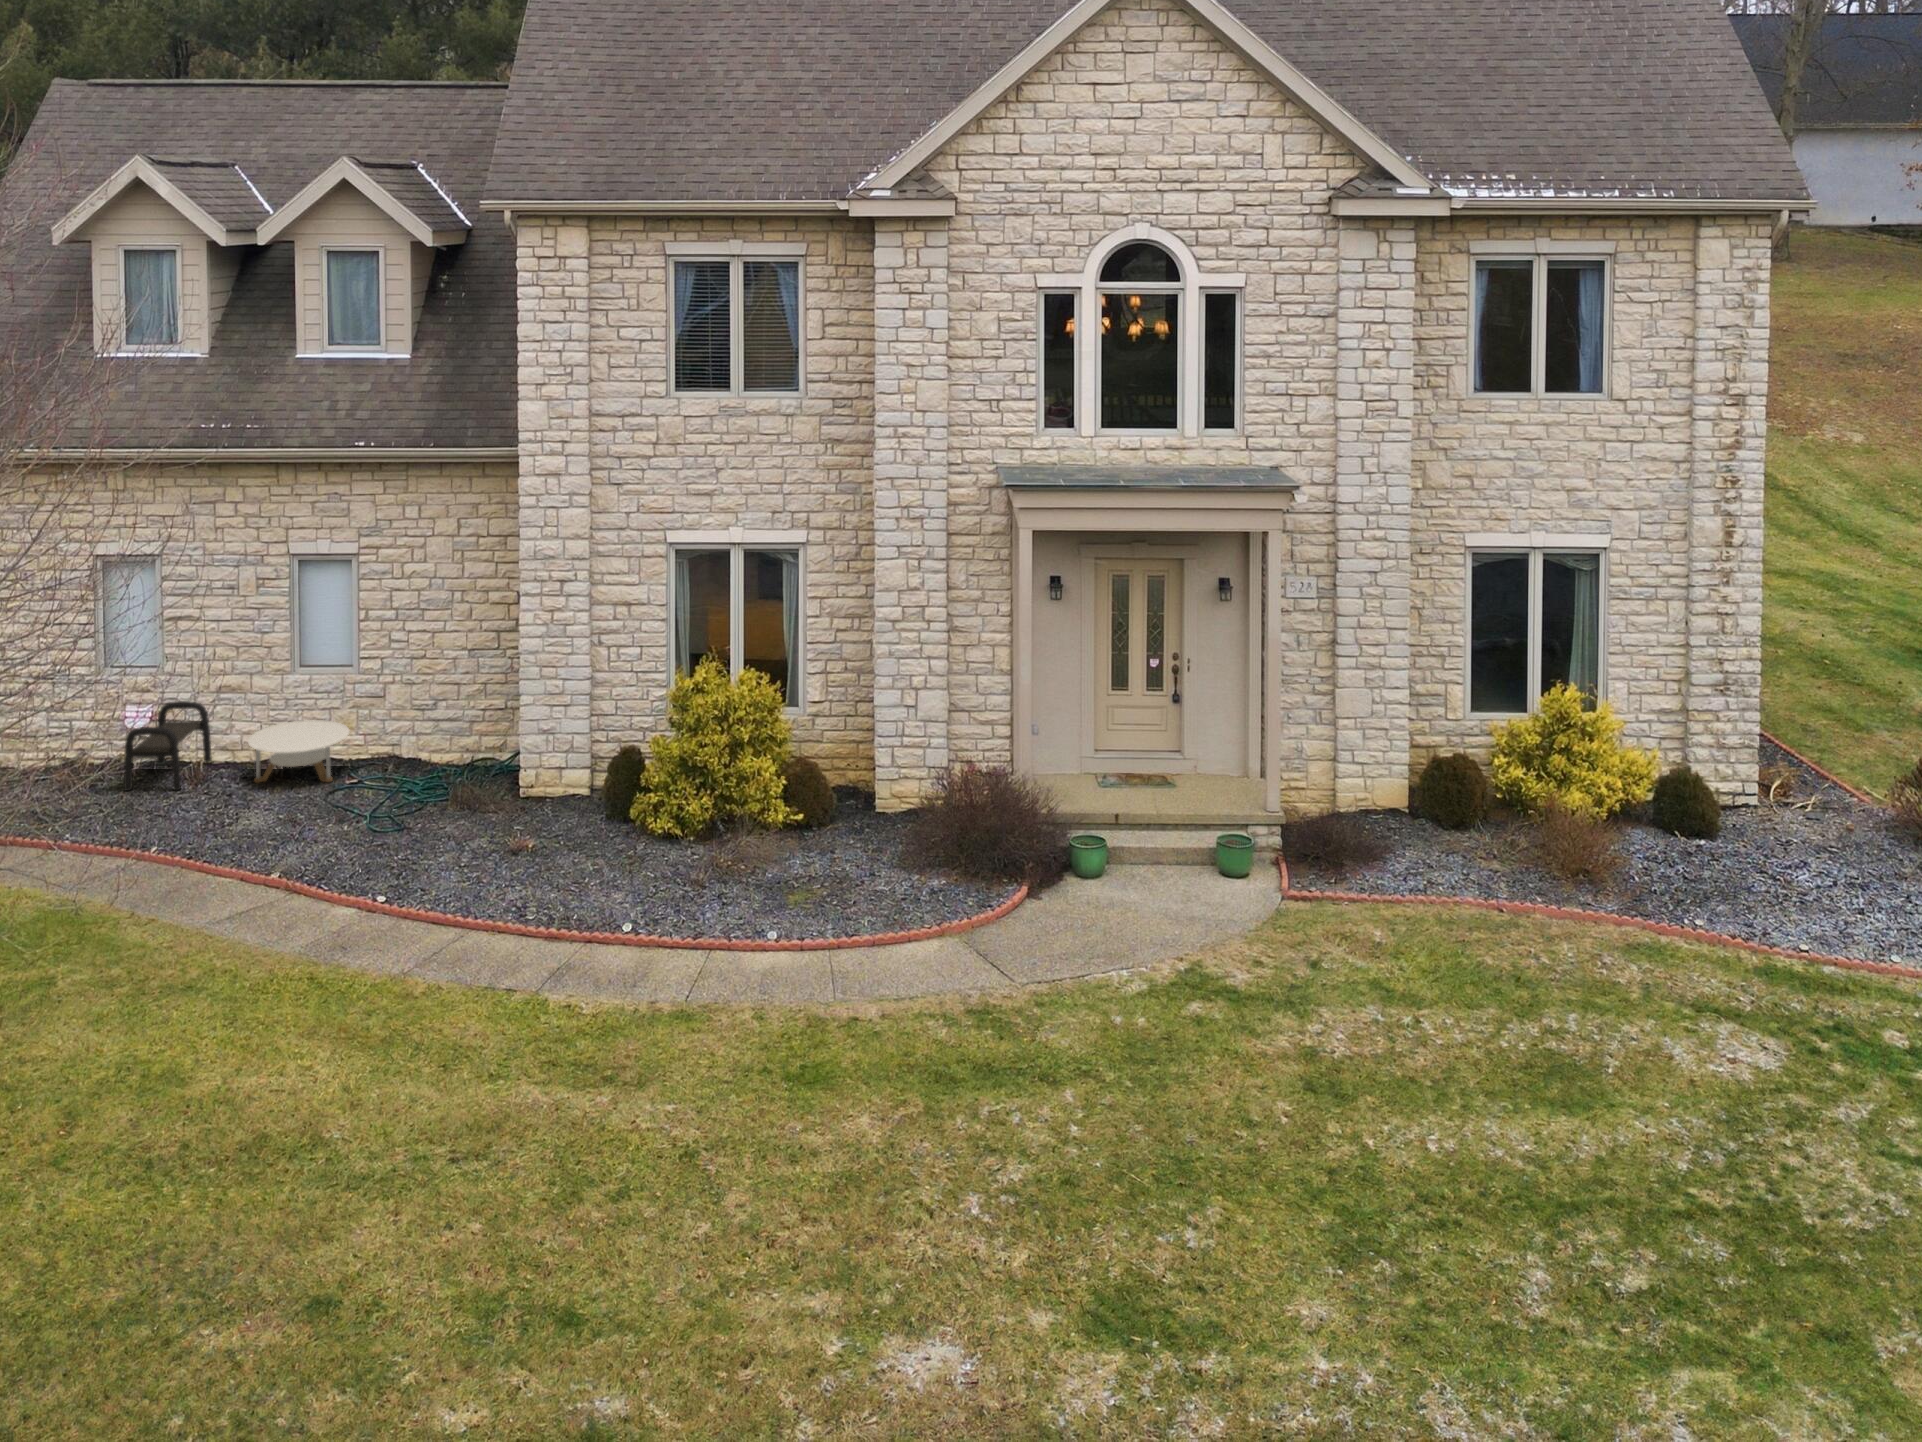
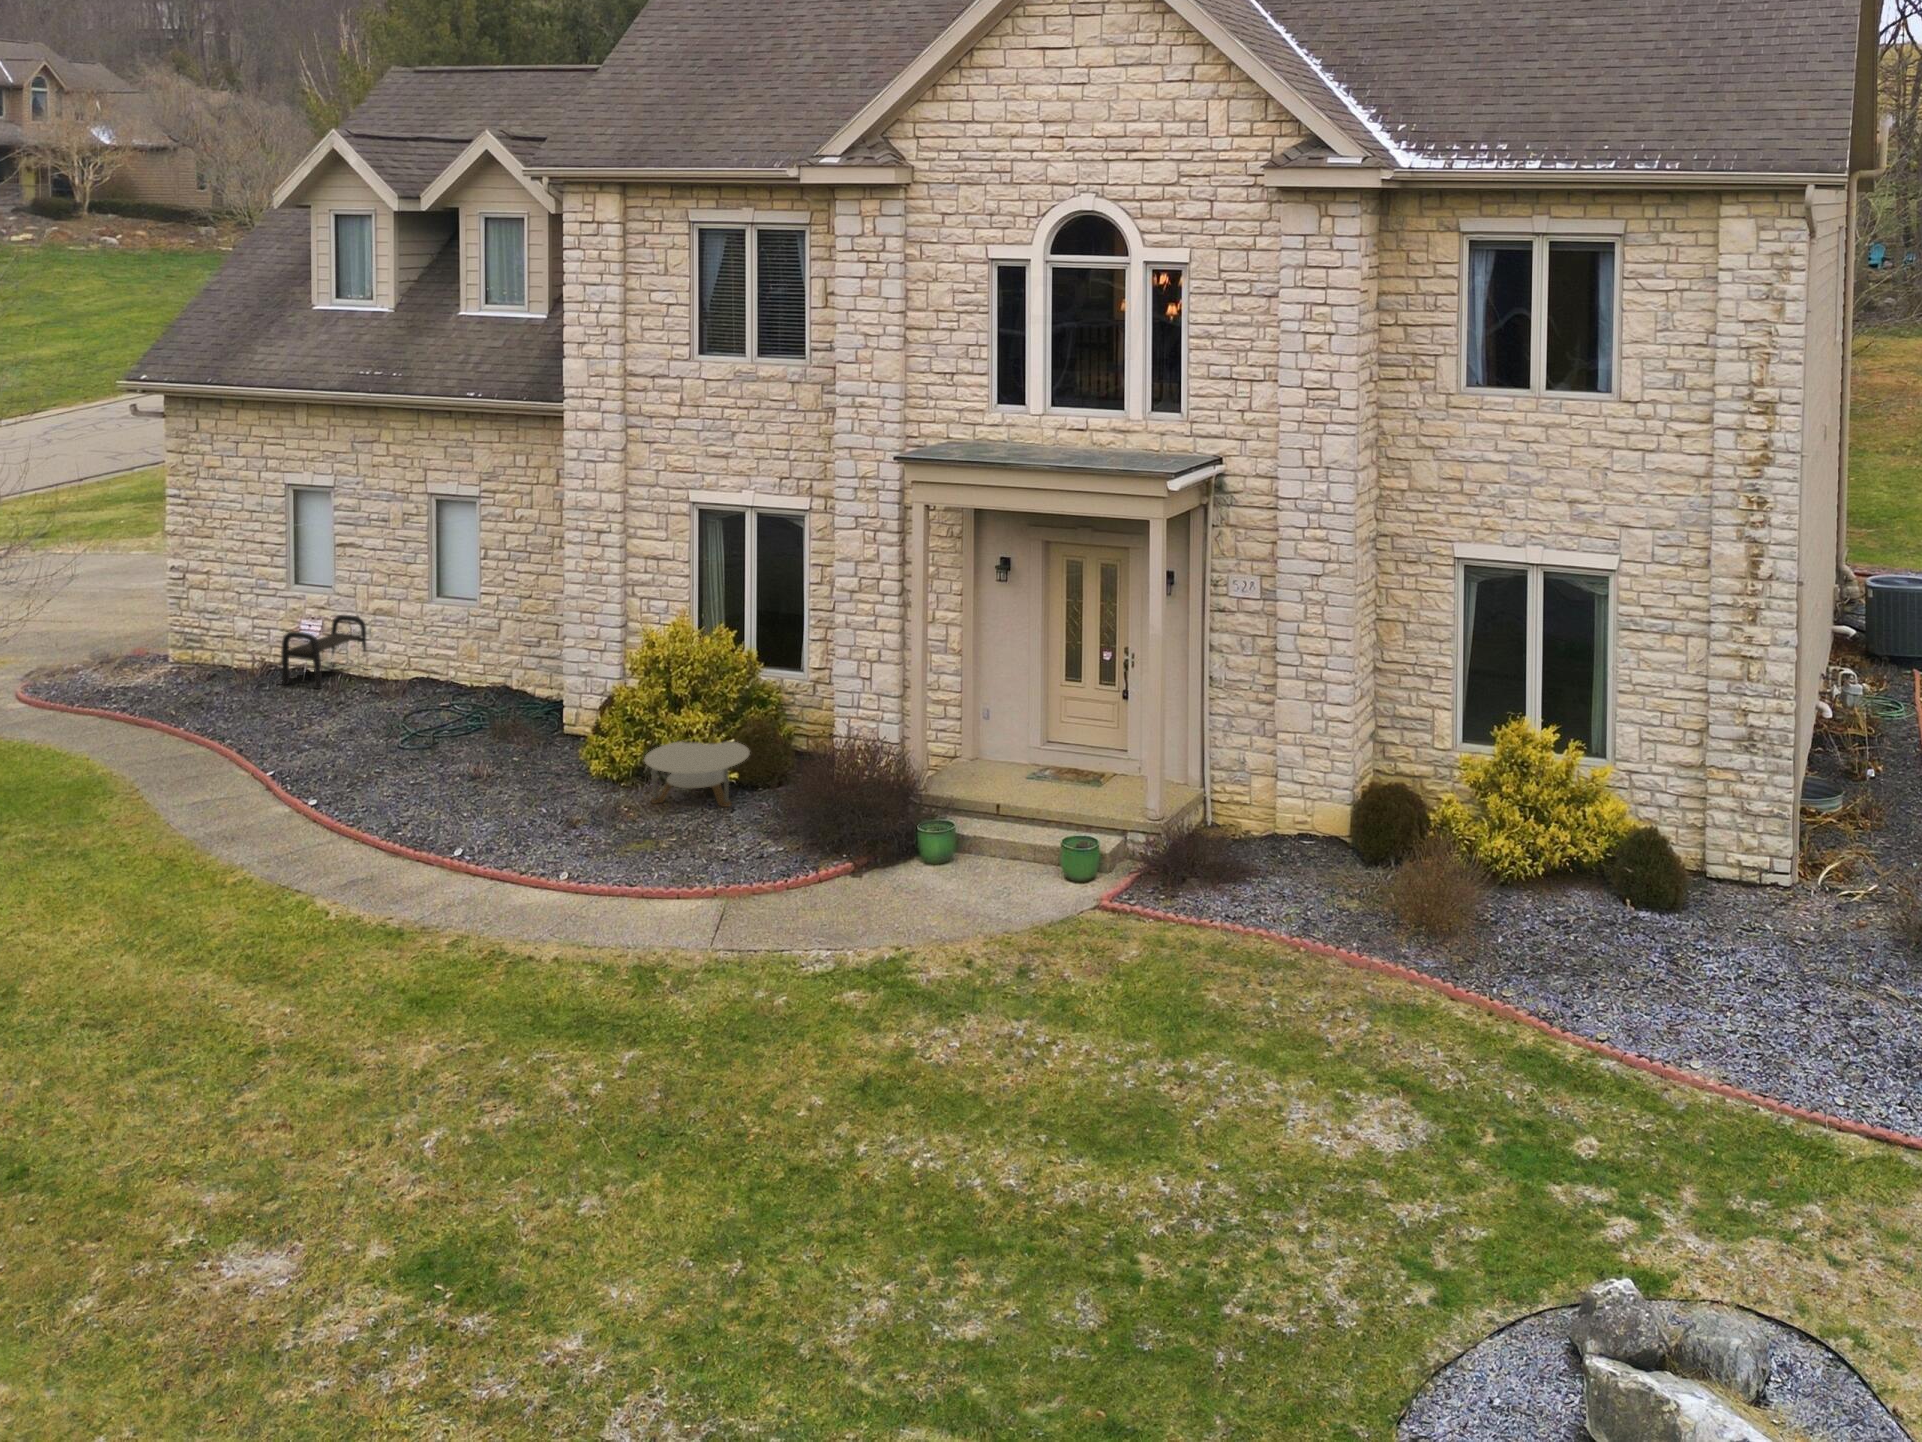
round table: present [248,720,350,783] -> present [644,742,750,807]

